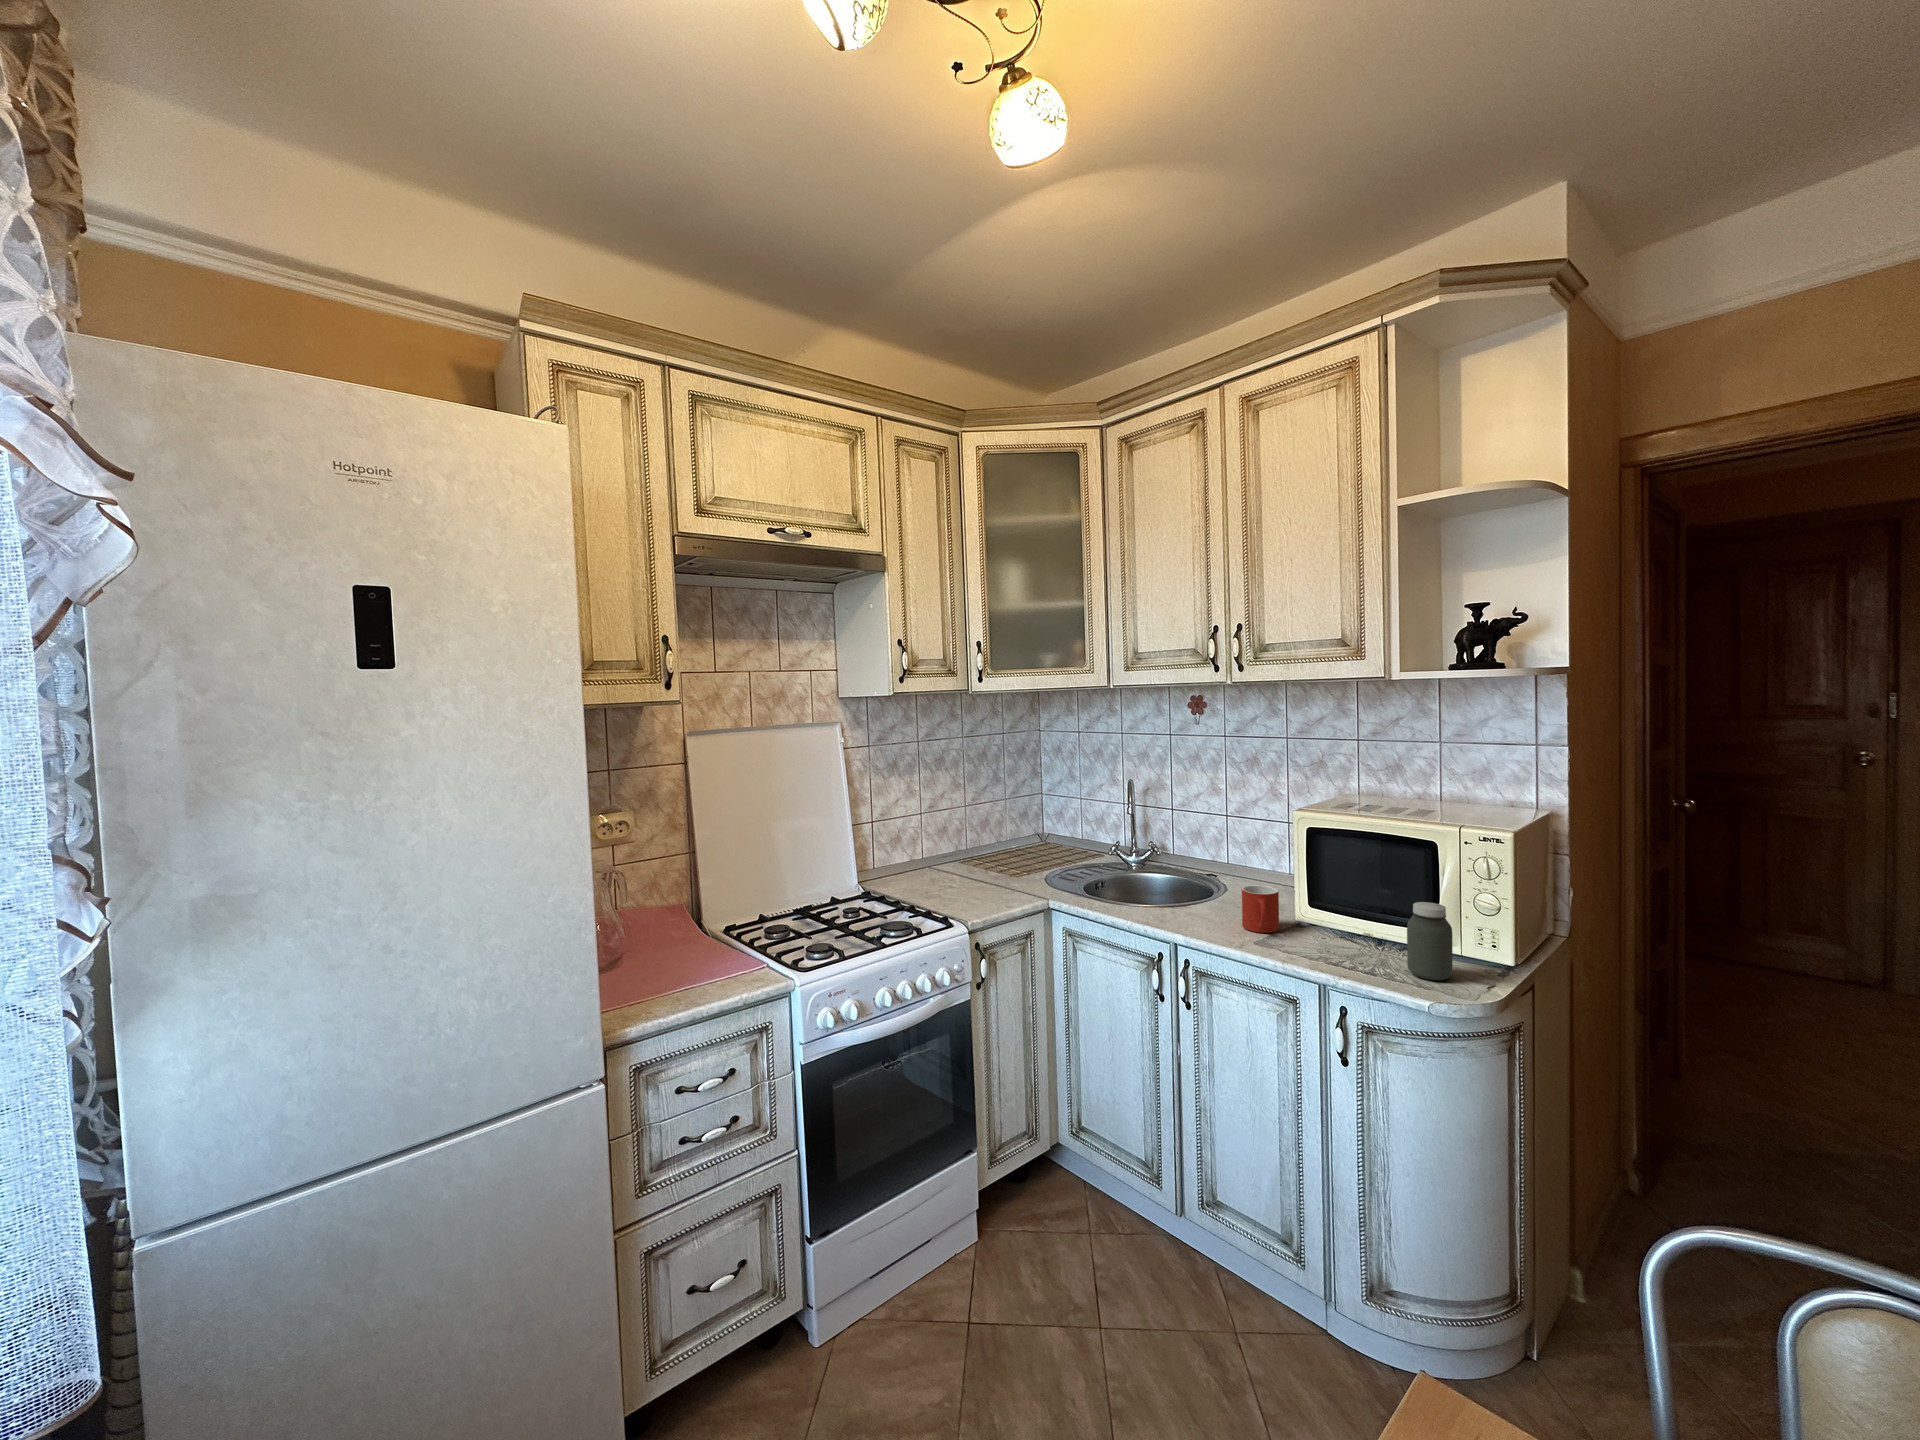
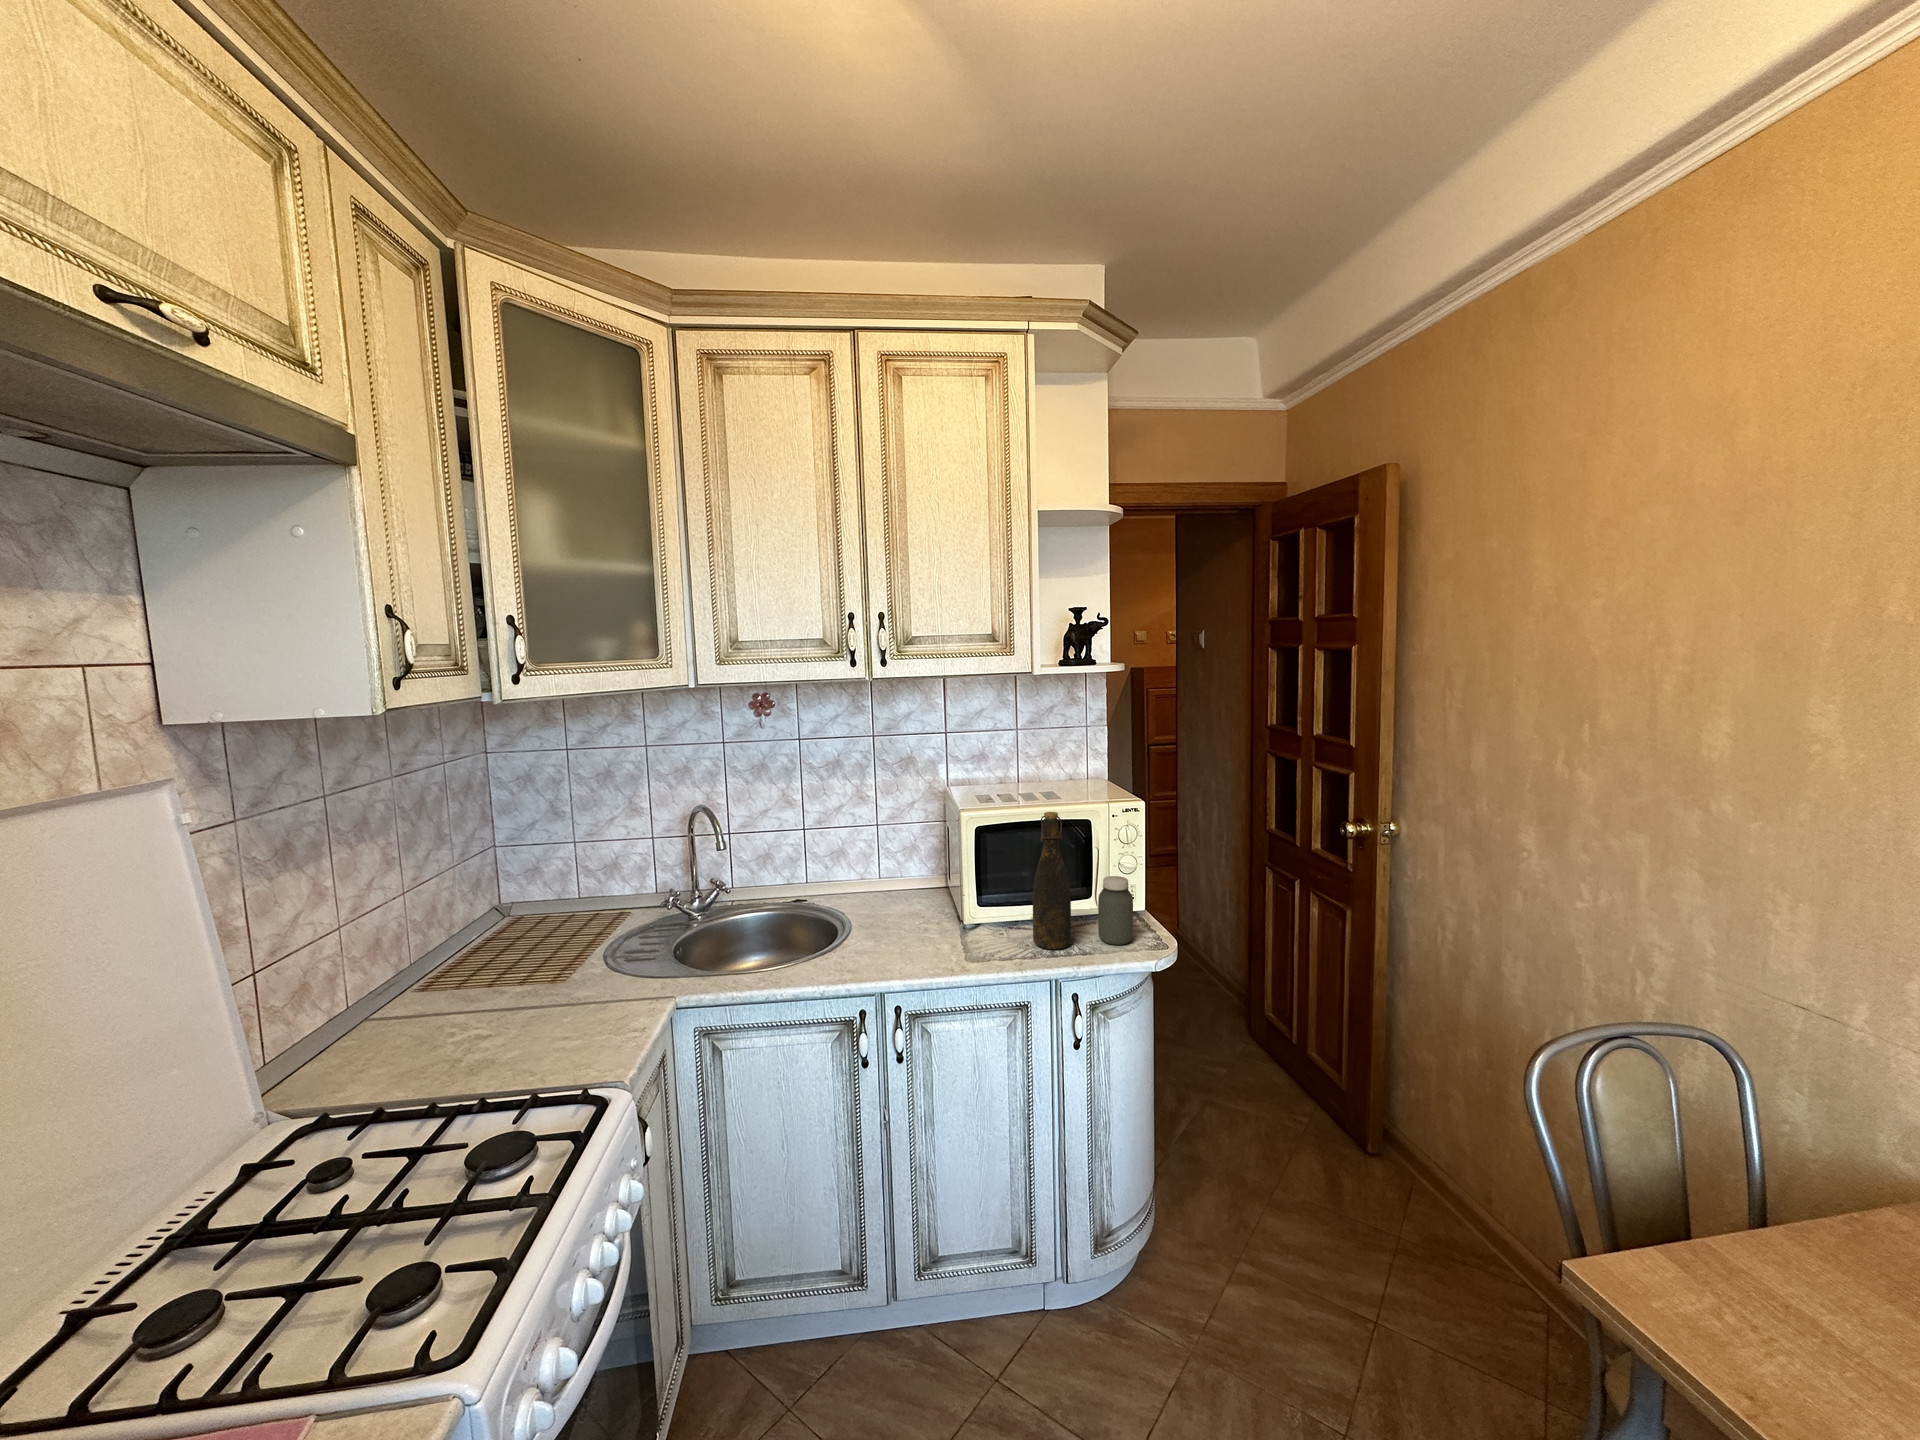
bottle: none [1332,817,1377,961] -> present [1033,812,1071,949]
mug: present [1242,885,1279,933] -> none [929,899,972,952]

